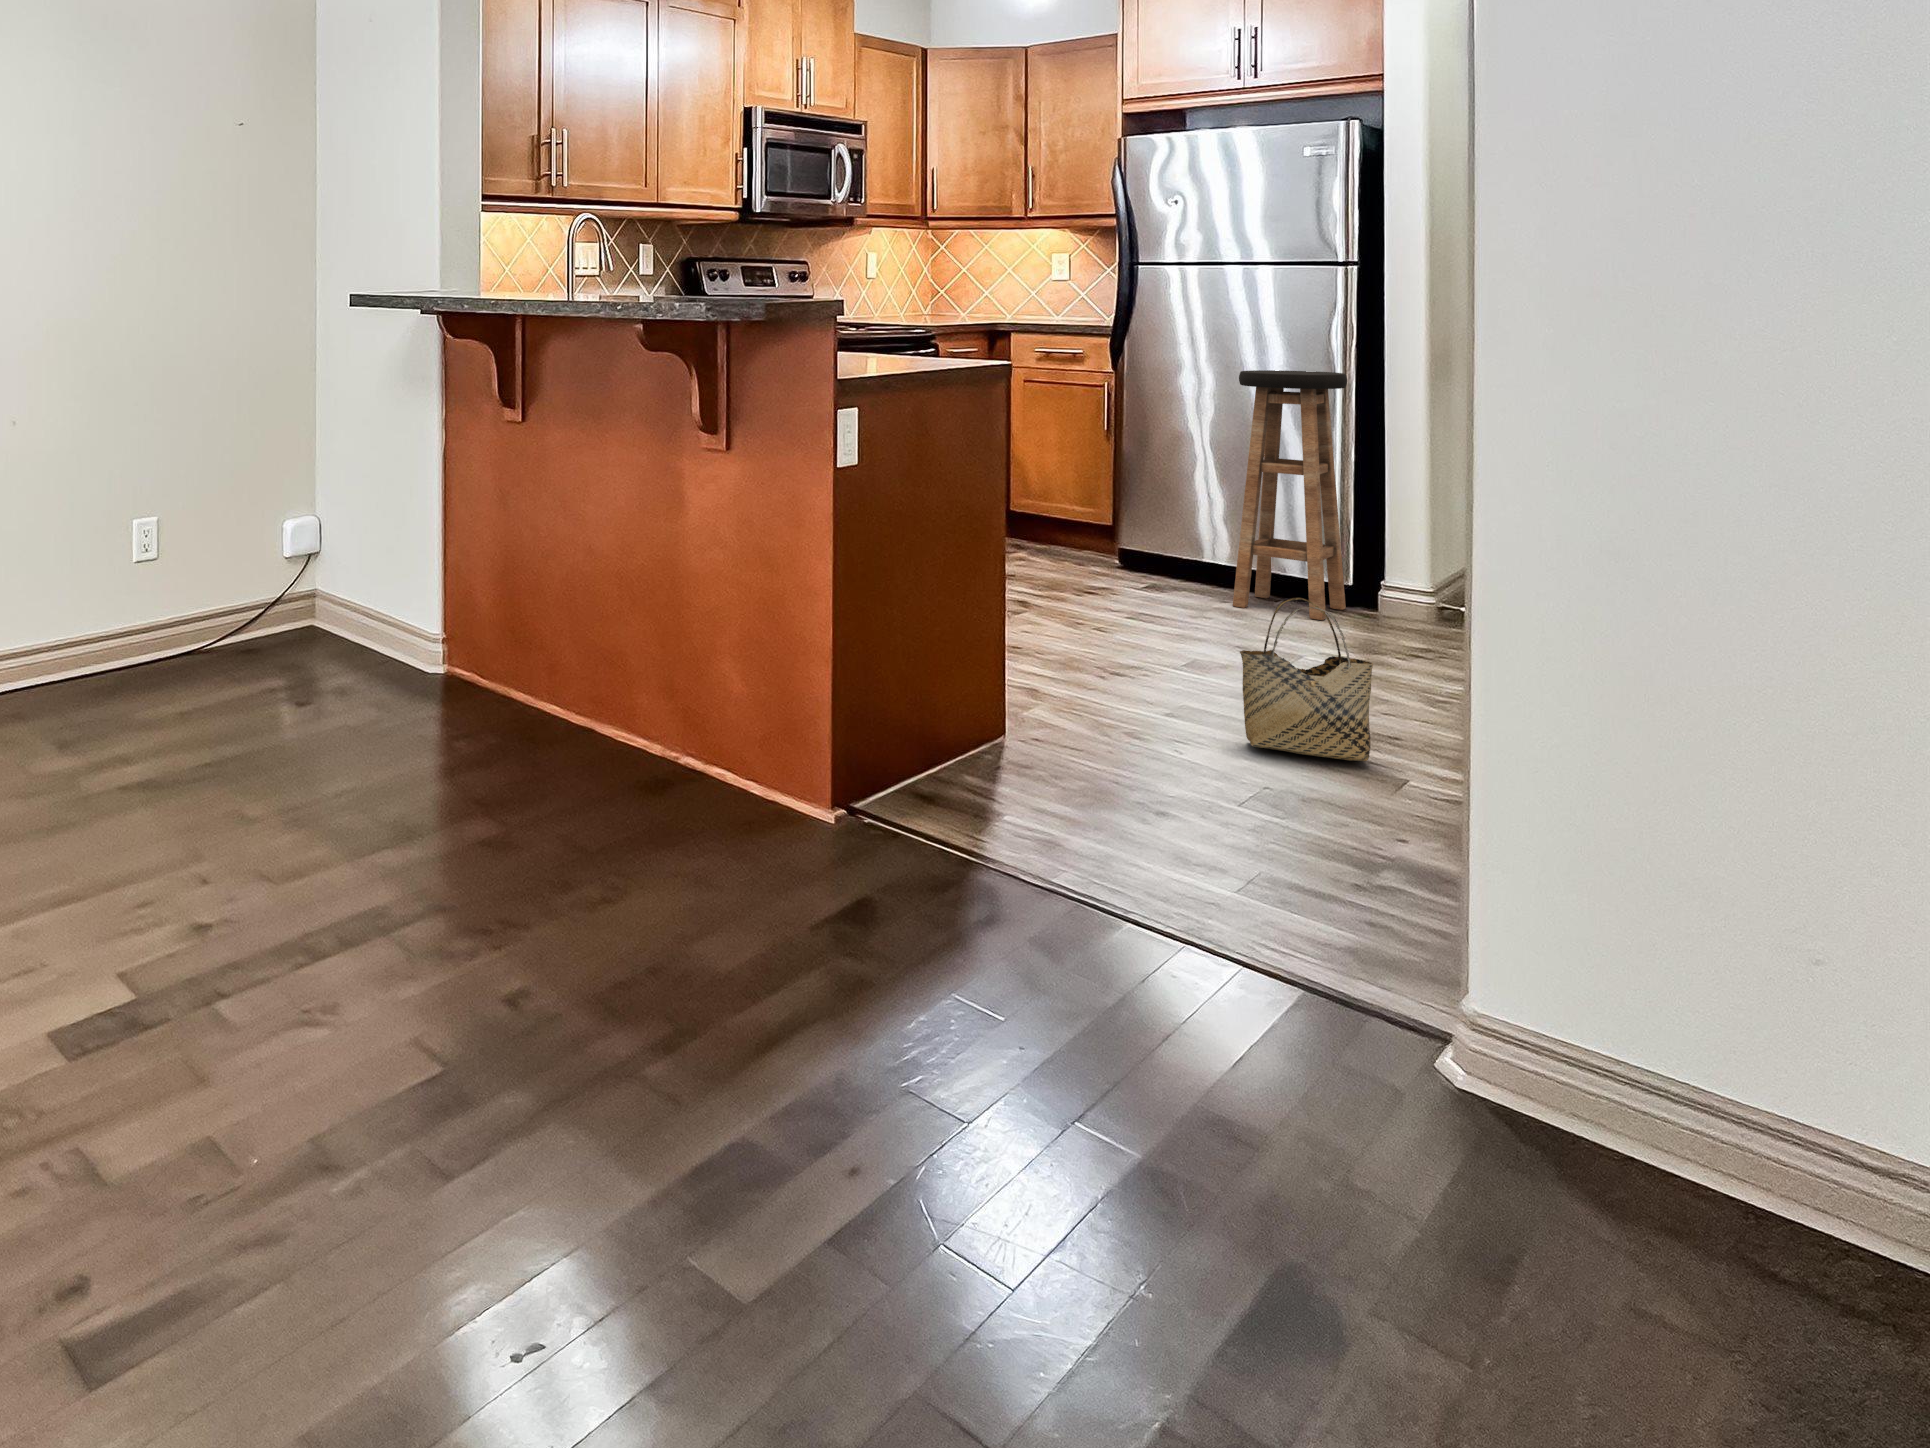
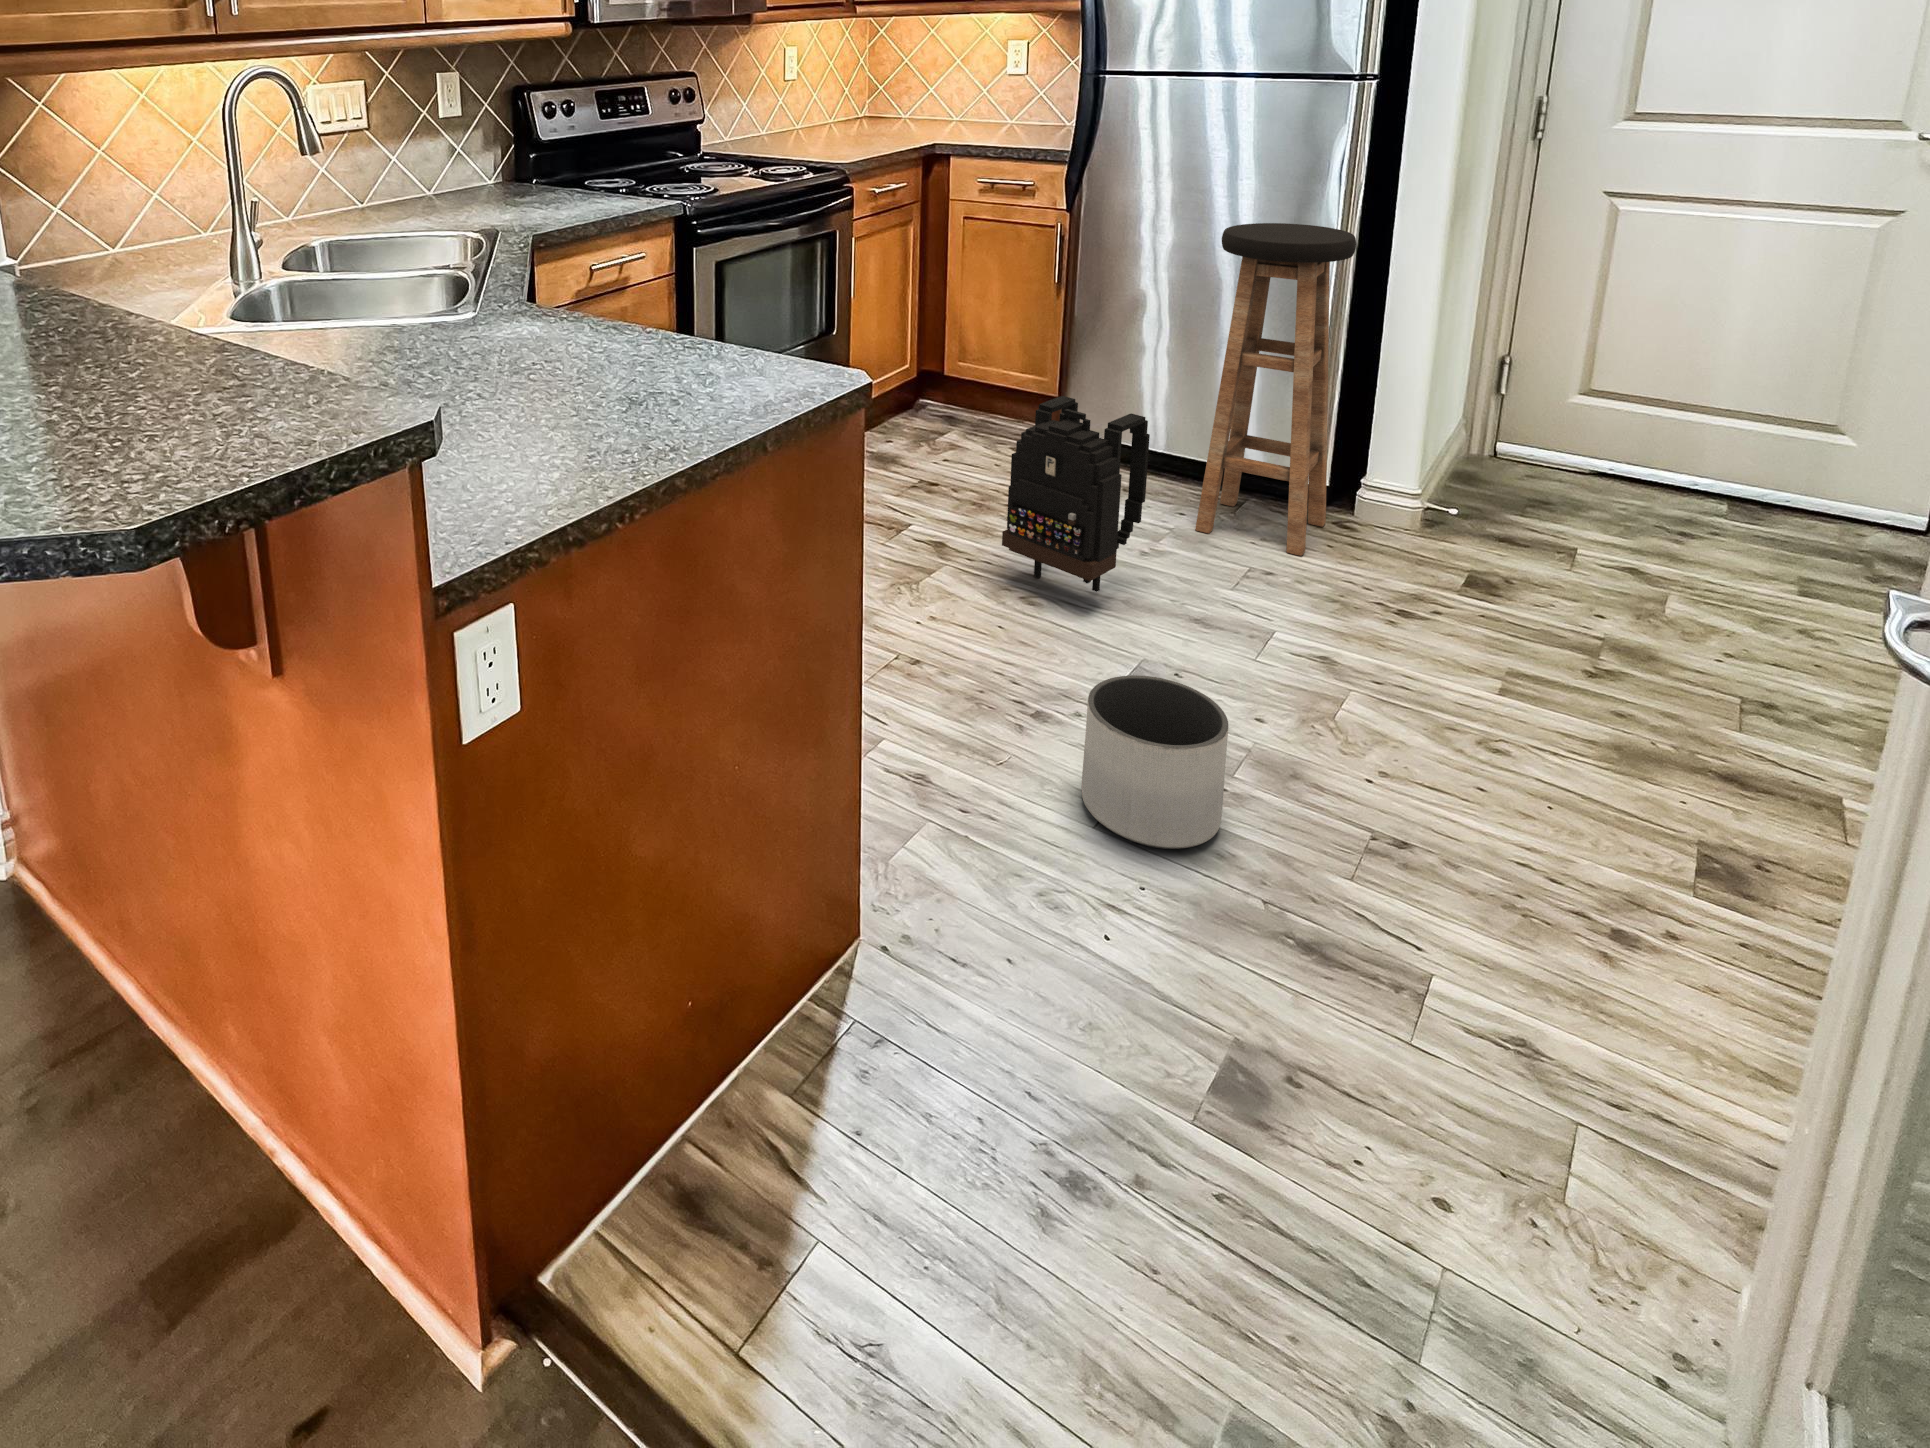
backpack: none [1073,481,1187,621] -> present [1002,396,1150,592]
woven basket: present [1240,597,1373,761] -> none [1226,750,1430,1031]
planter: none [1145,612,1246,709] -> present [1081,675,1228,849]

